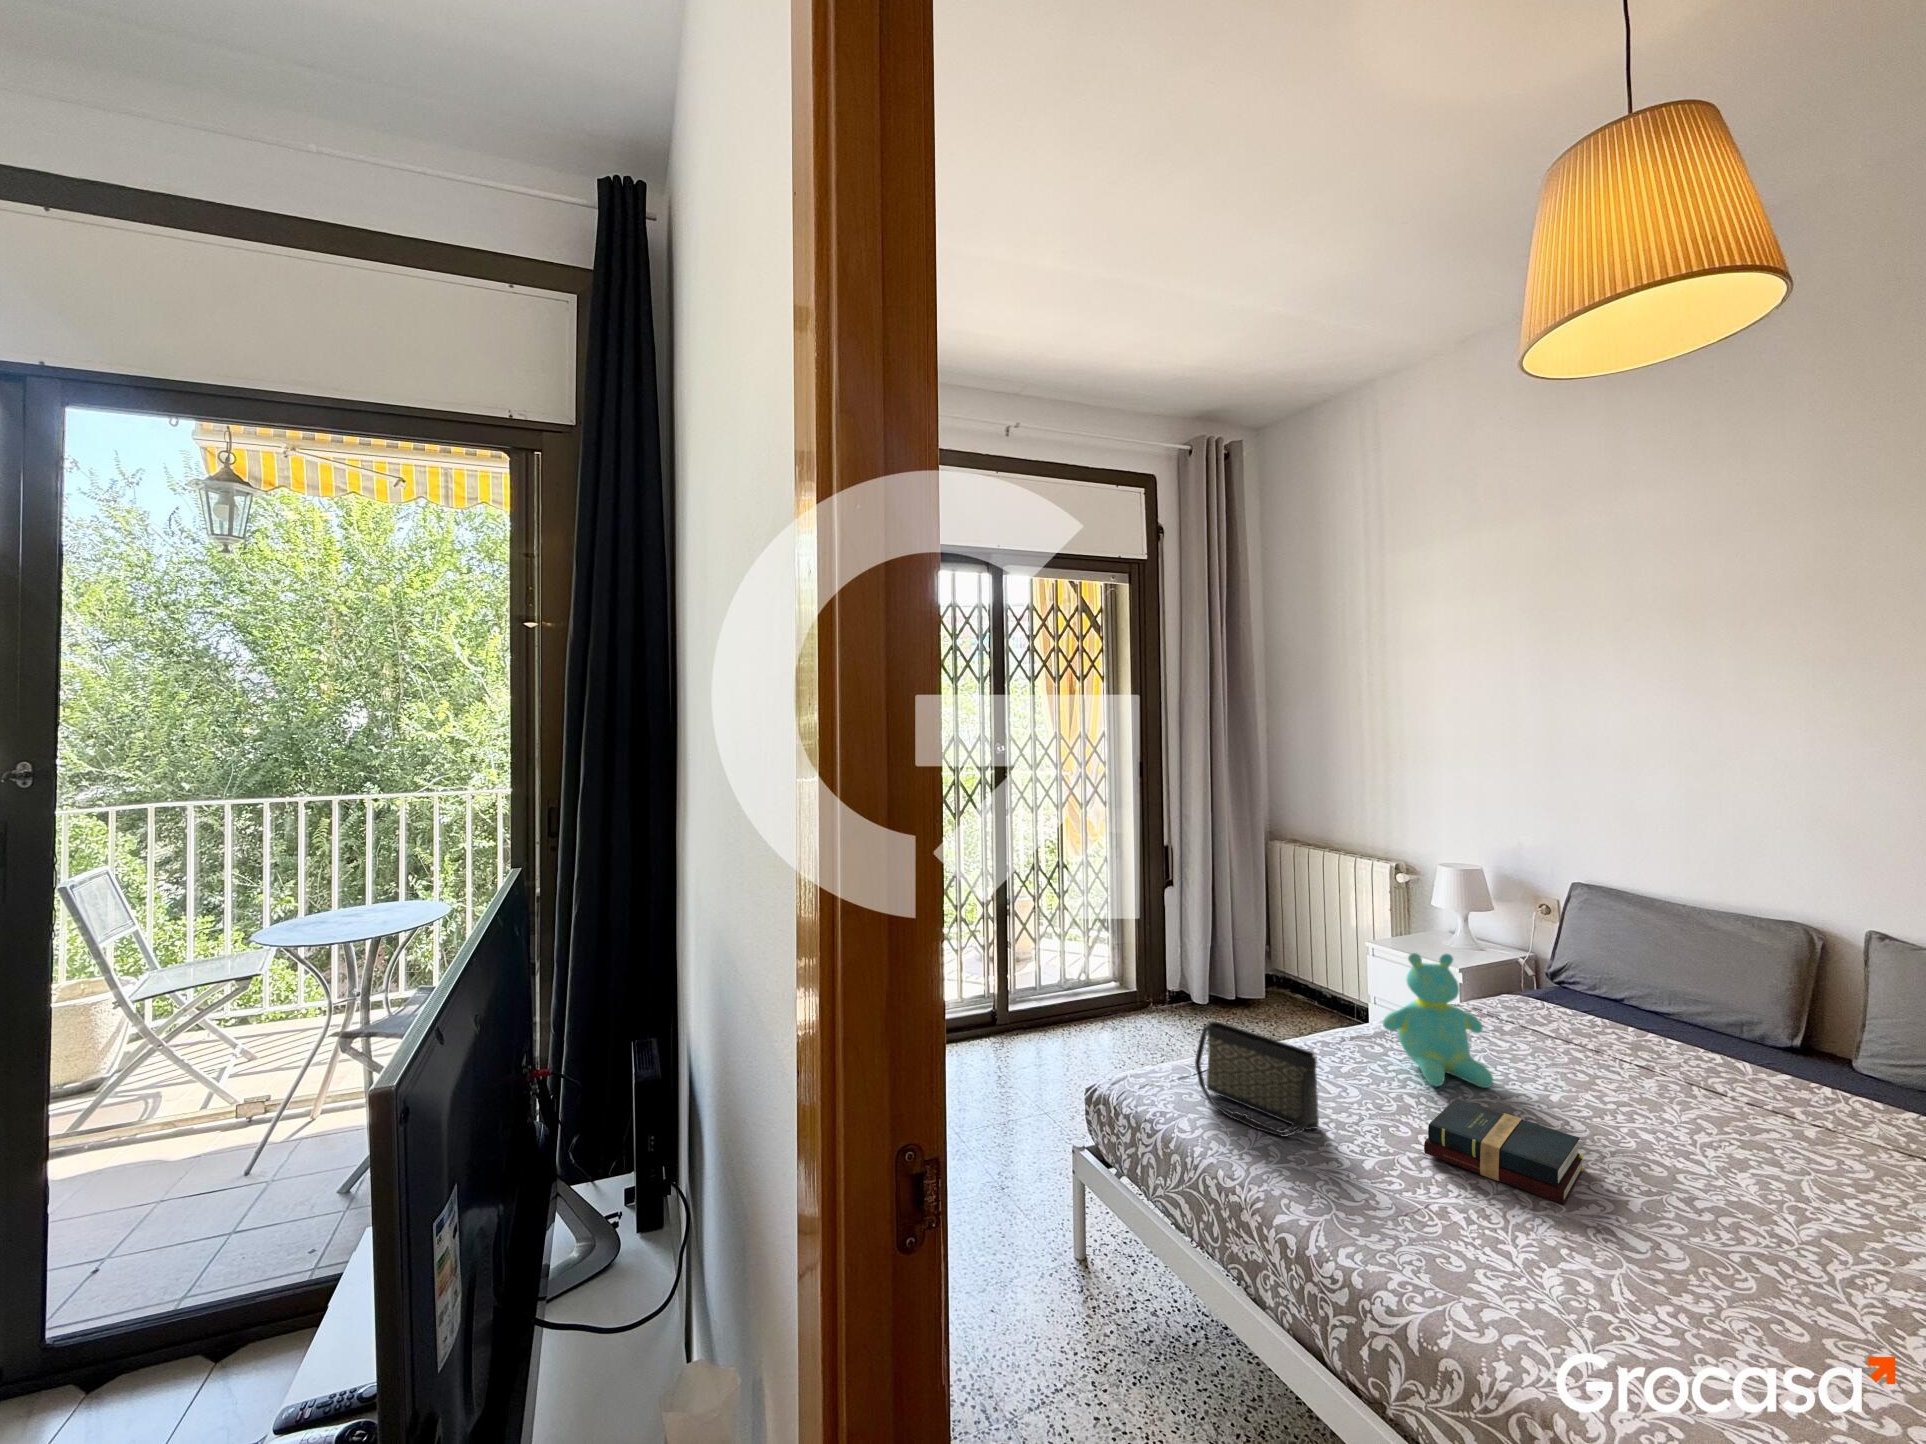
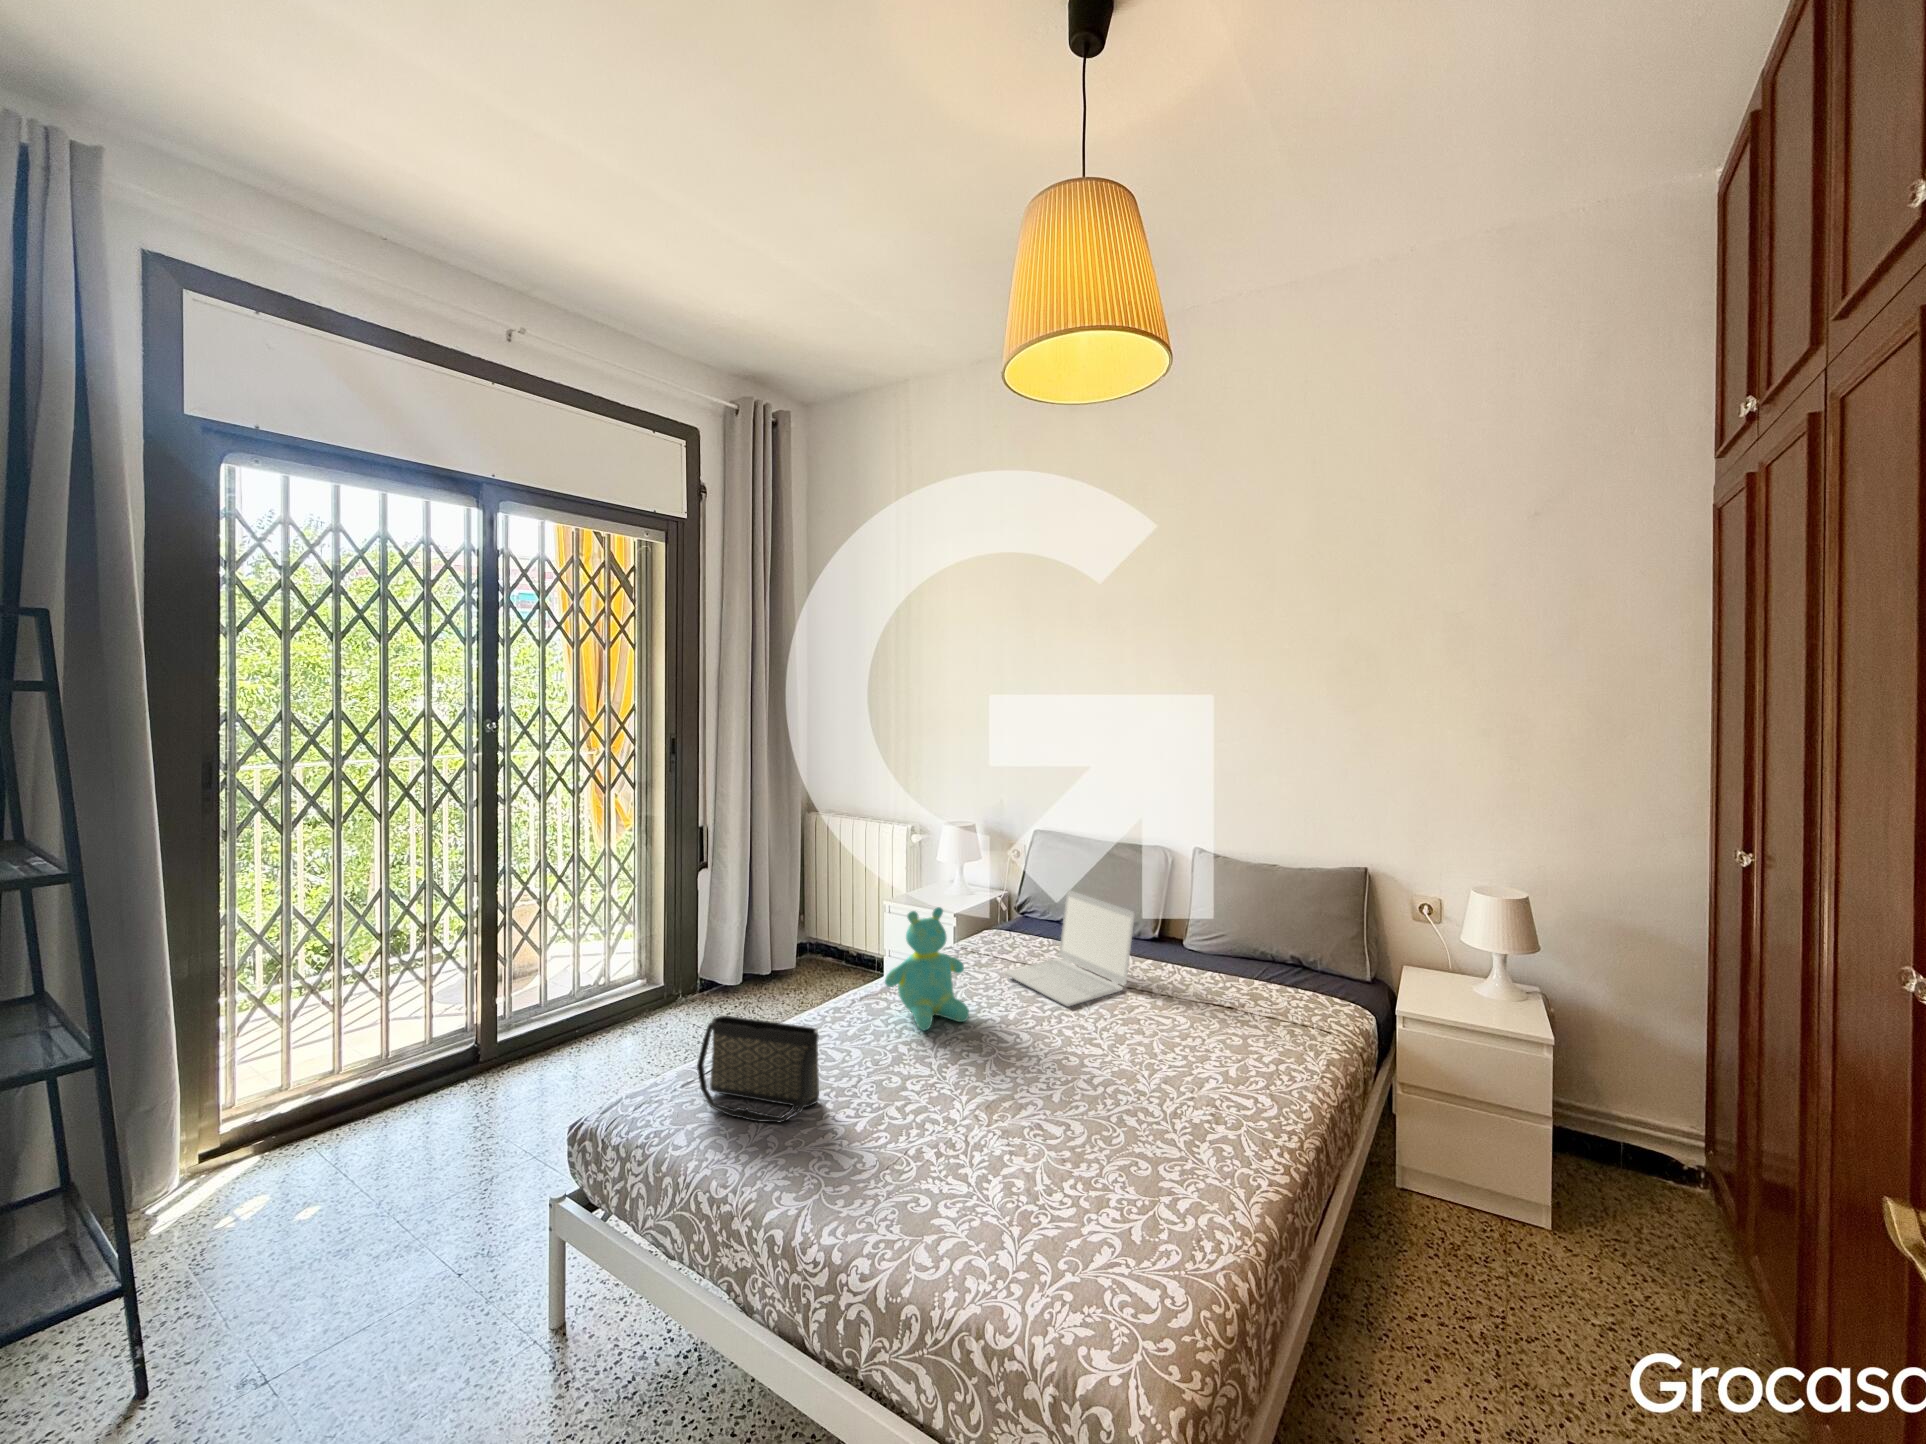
laptop: none [1538,960,1751,1103] -> present [1005,890,1135,1006]
hardback book: present [1424,1098,1585,1205] -> none [908,1040,1027,1115]

